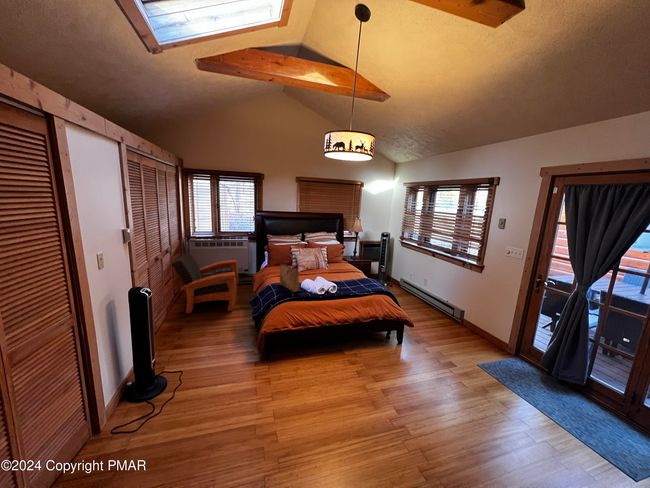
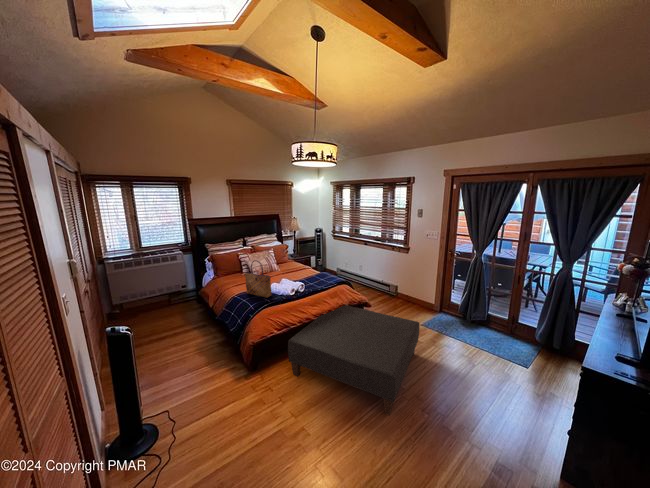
armchair: present [172,253,238,313] -> none [96,277,187,350]
ottoman: none [295,314,461,461] -> present [288,305,419,415]

